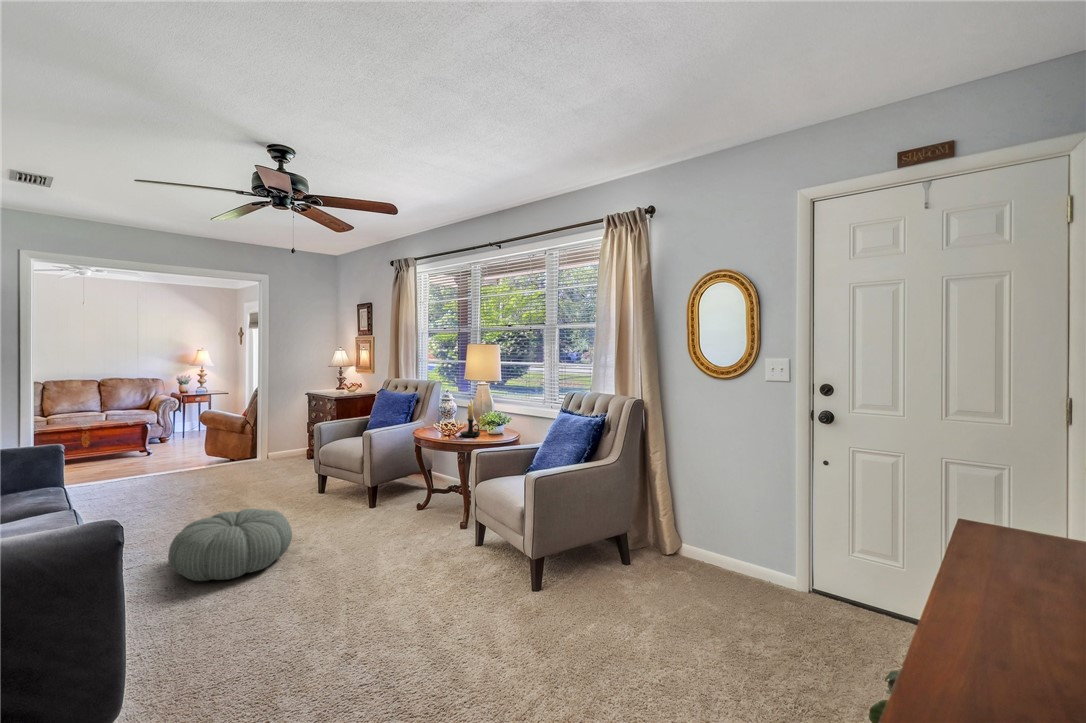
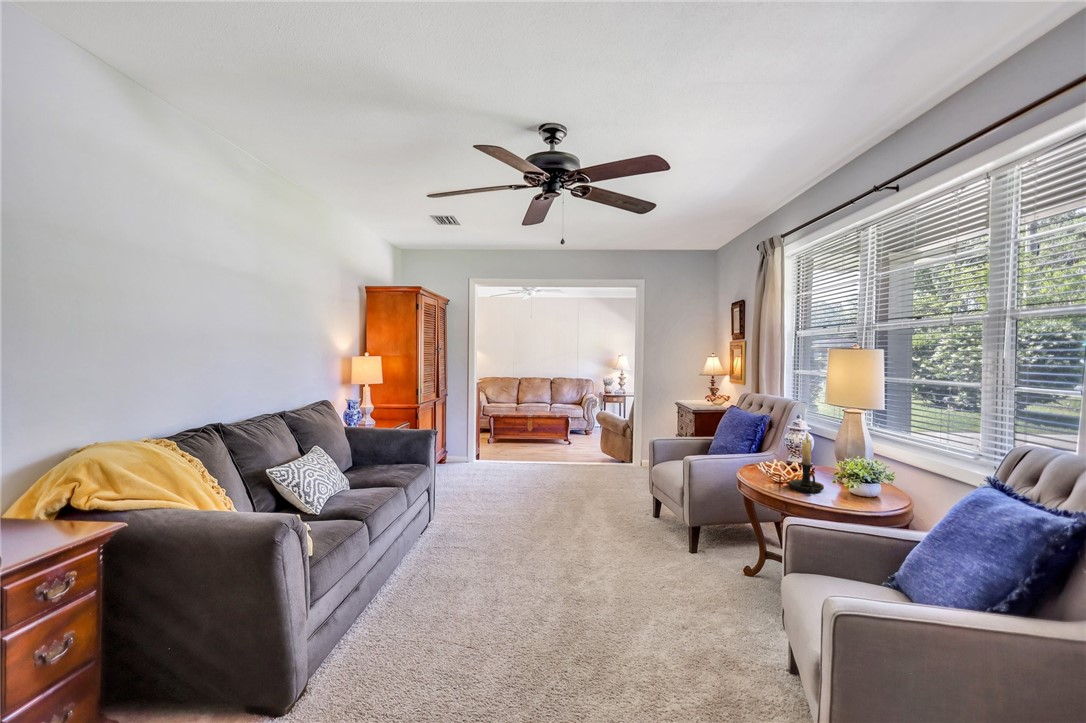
pouf: present [168,509,292,581] -> none [484,511,581,580]

